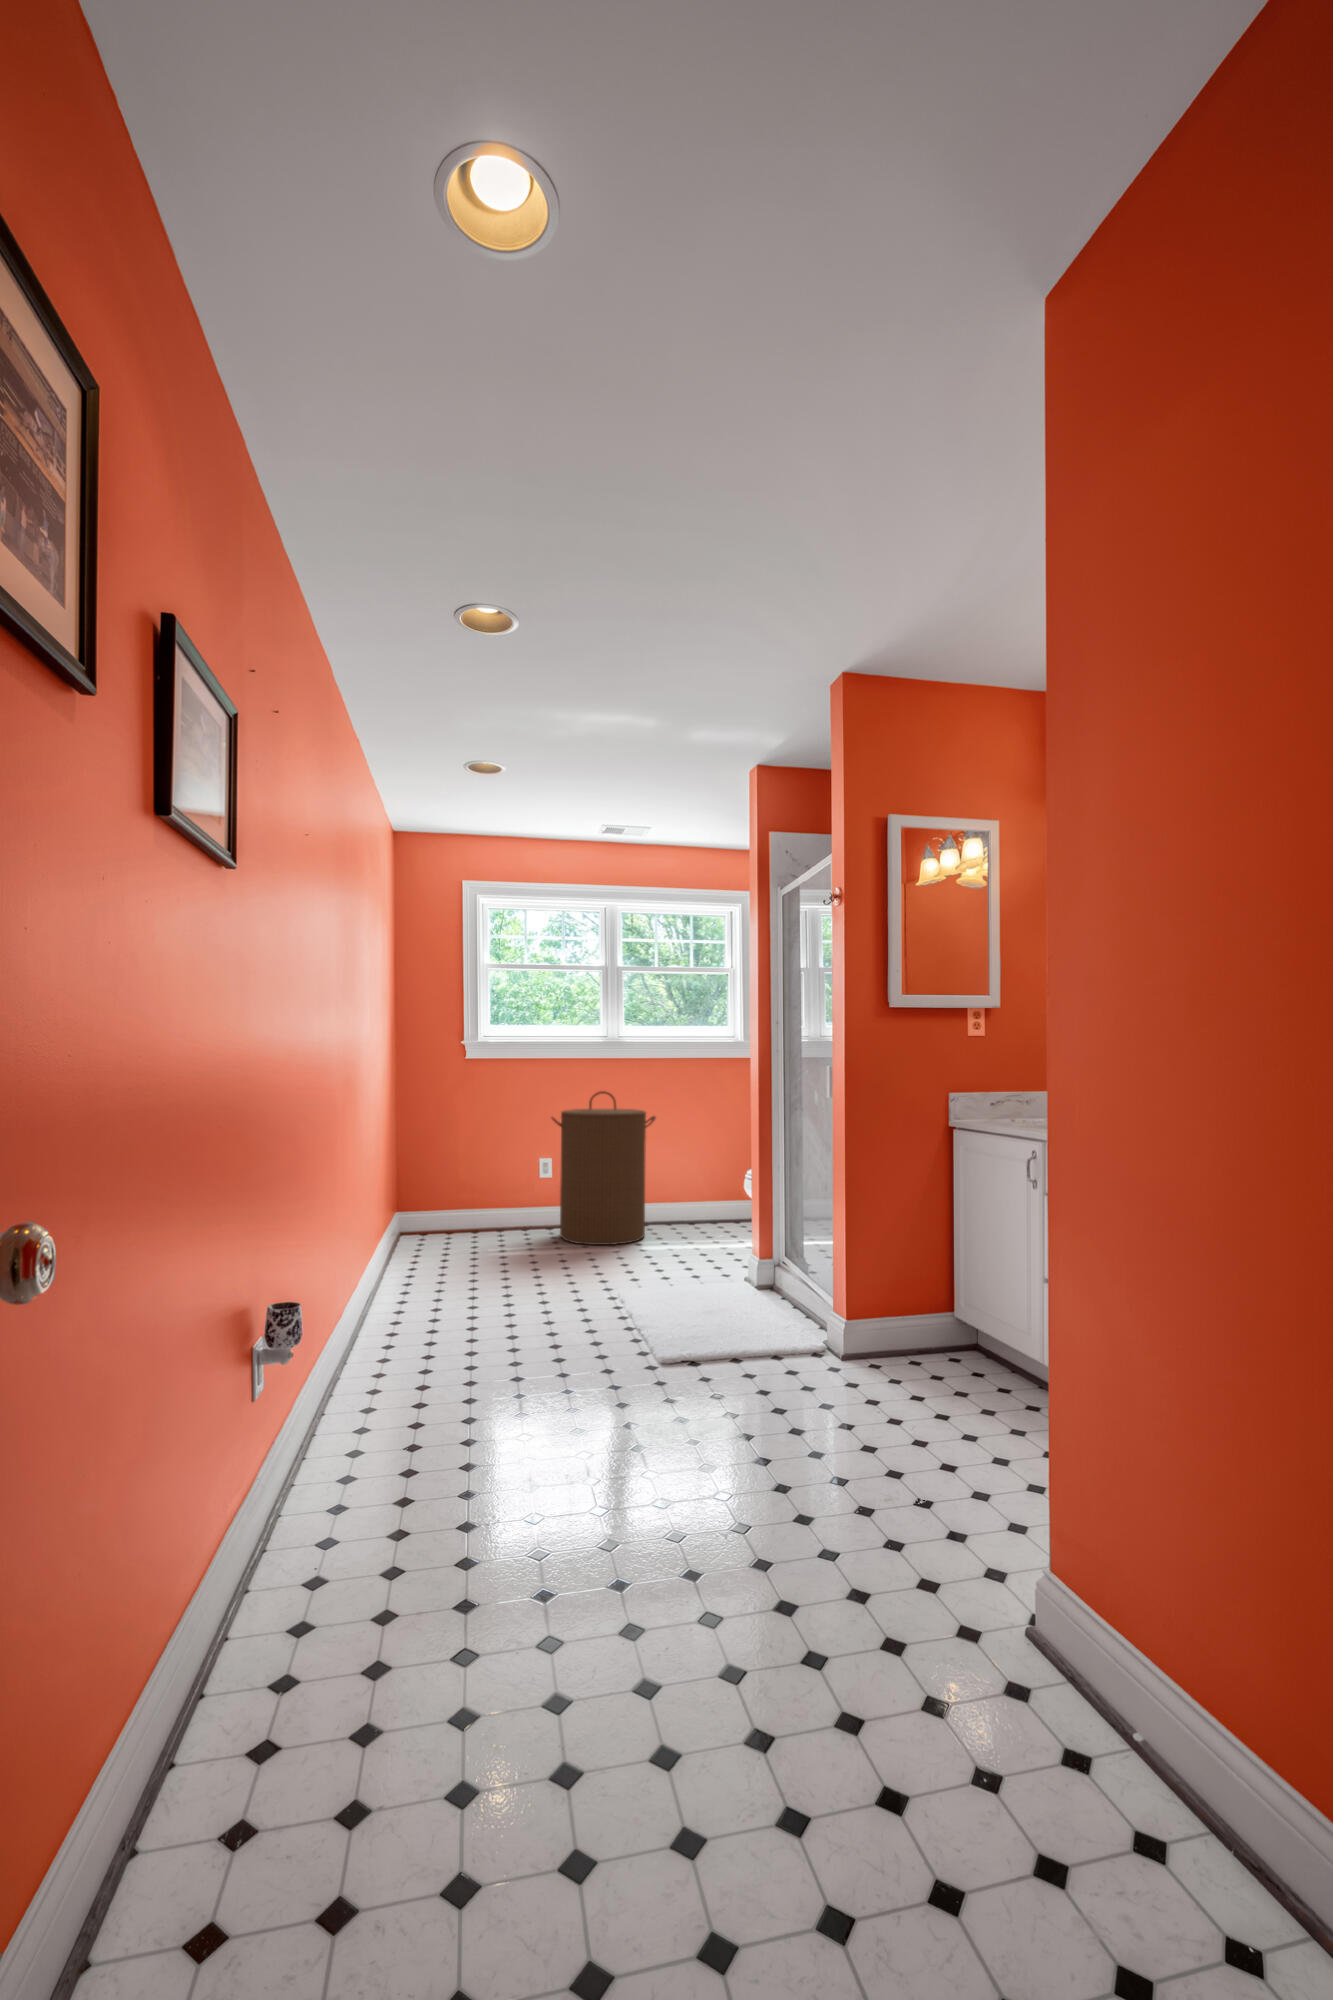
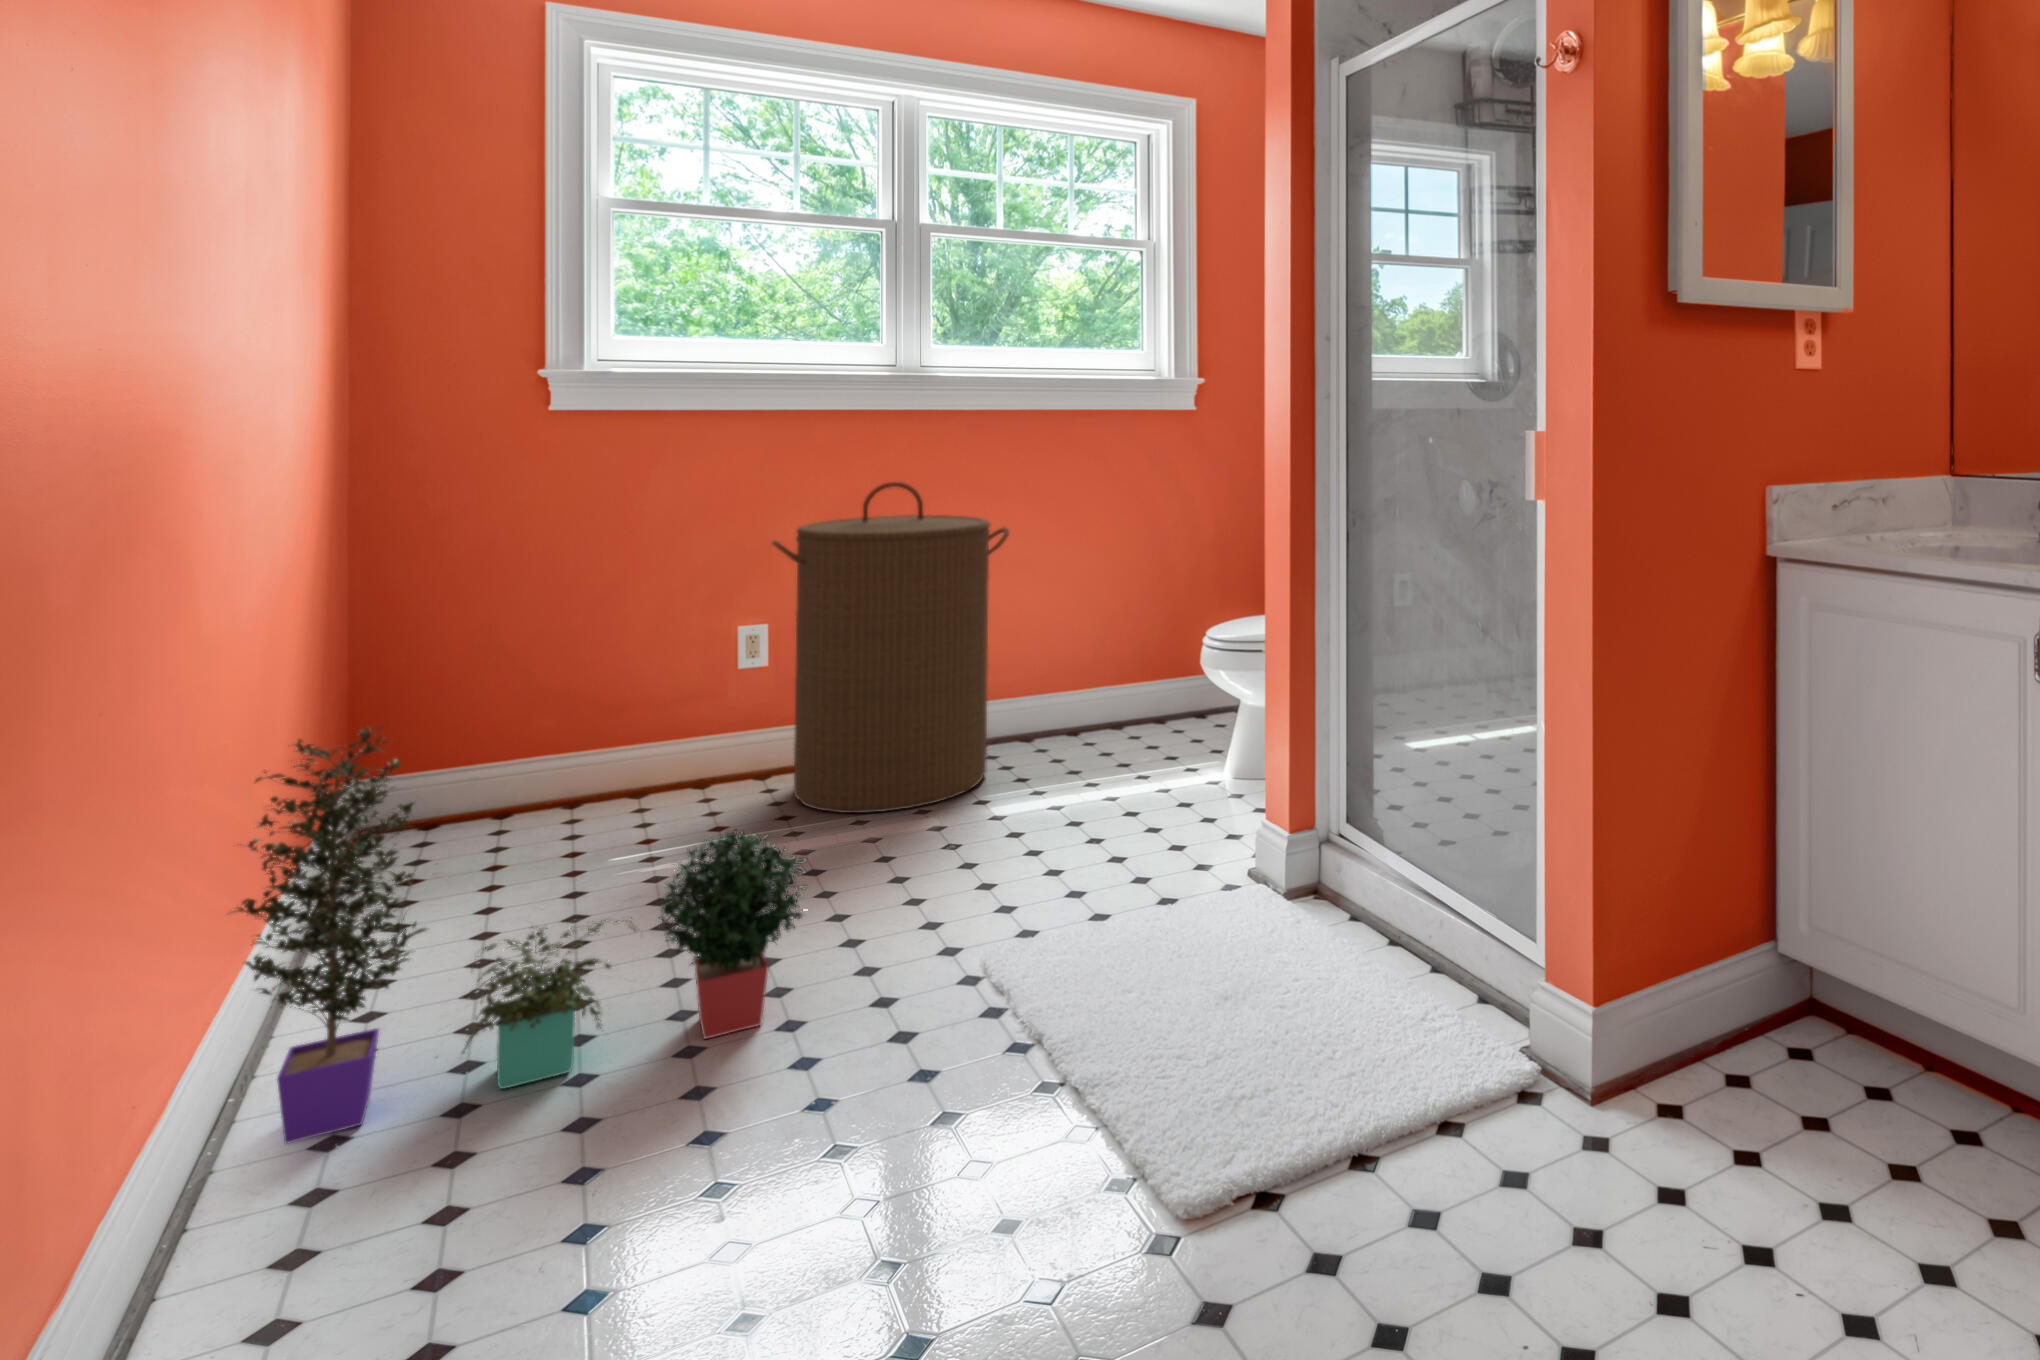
potted plant: none [370,1165,550,1305] -> present [234,726,807,1144]

